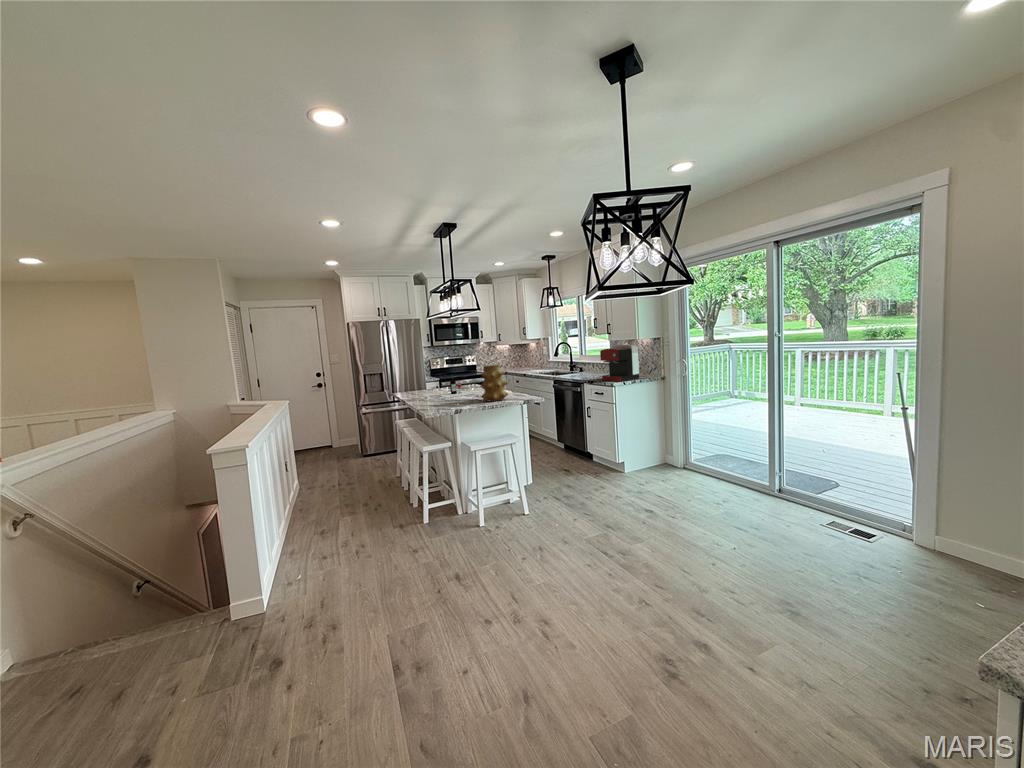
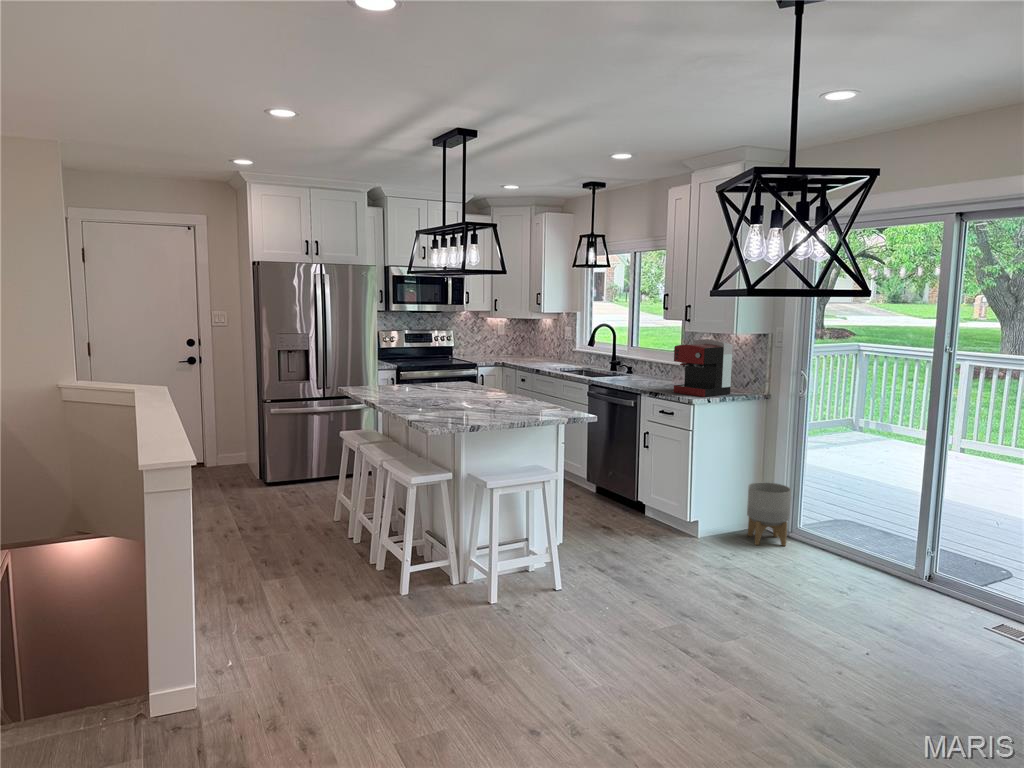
vase: present [481,364,508,402] -> none [499,356,543,414]
wine bottle: present [439,375,473,397] -> none [413,364,477,400]
planter: none [655,434,684,476] -> present [747,482,791,546]

